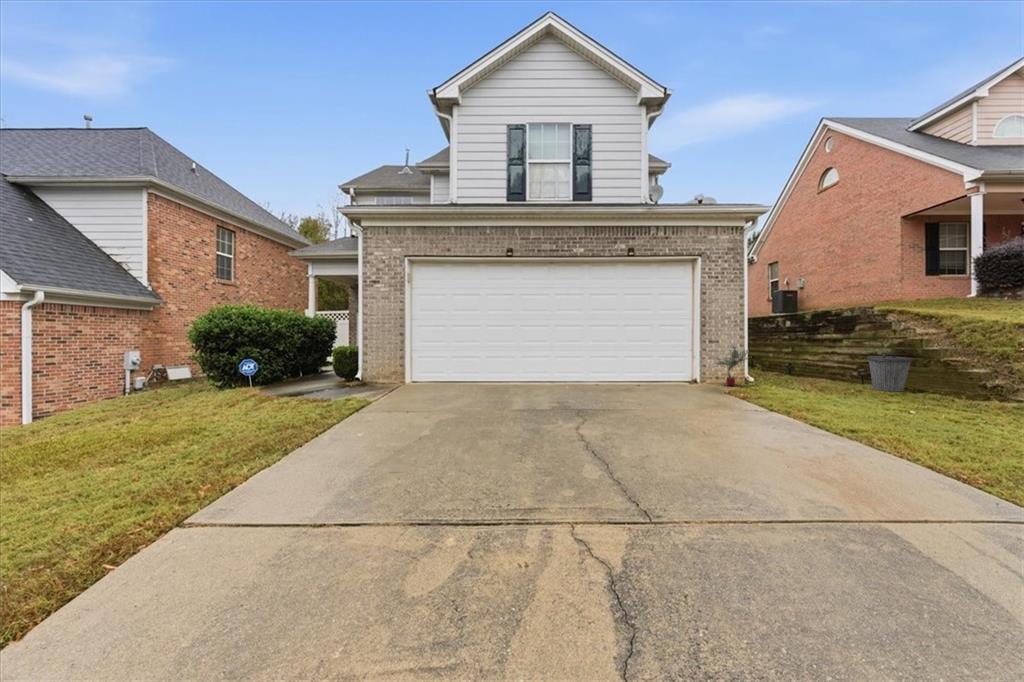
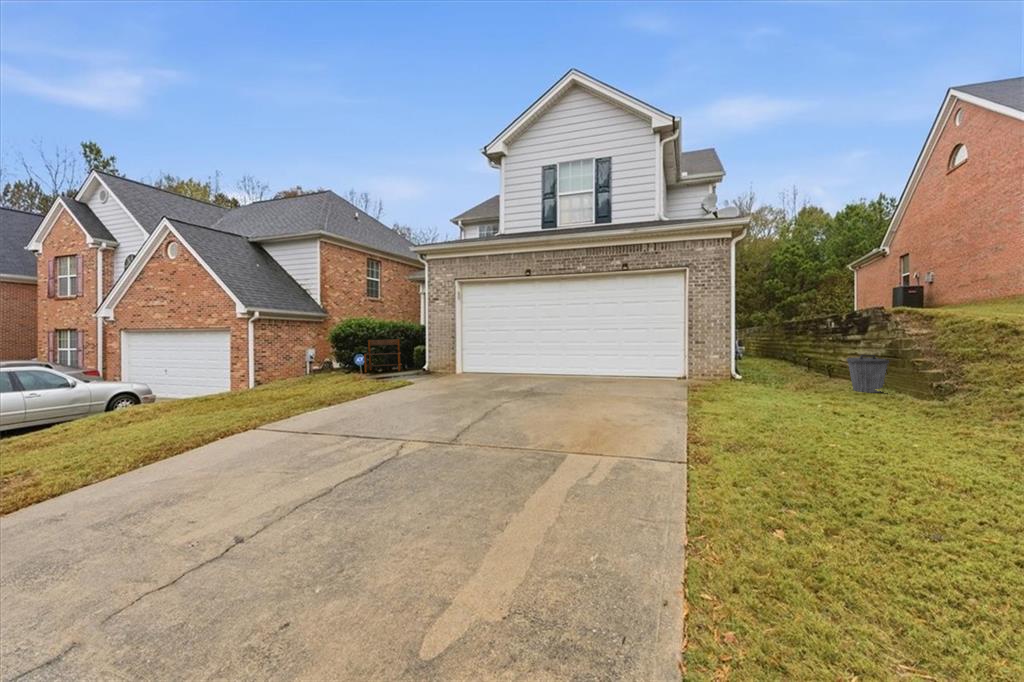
bench: none [254,336,310,386] -> present [364,339,402,373]
potted tree: present [715,346,749,386] -> none [693,345,727,383]

